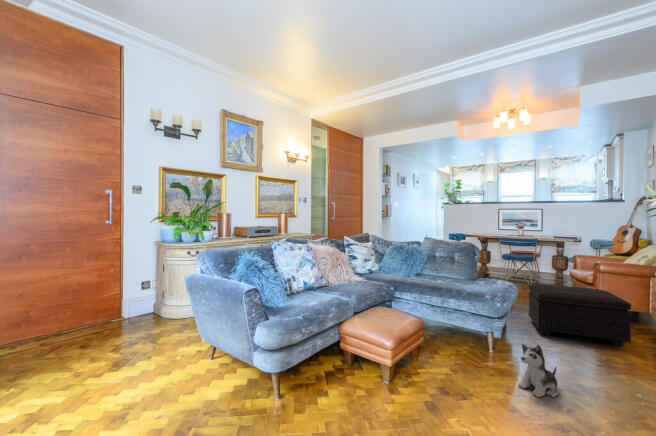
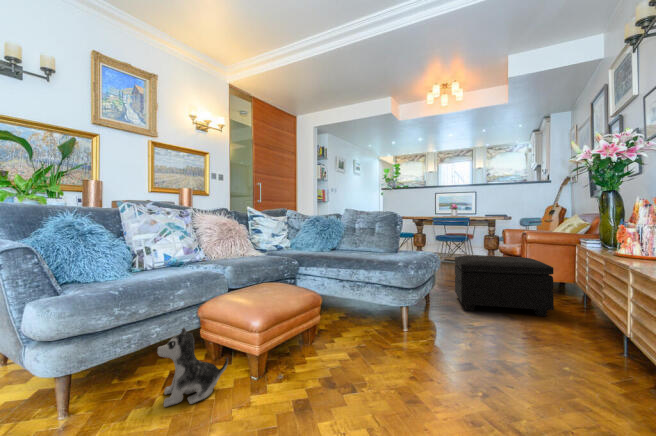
plush toy: present [518,344,558,397] -> present [157,327,228,407]

